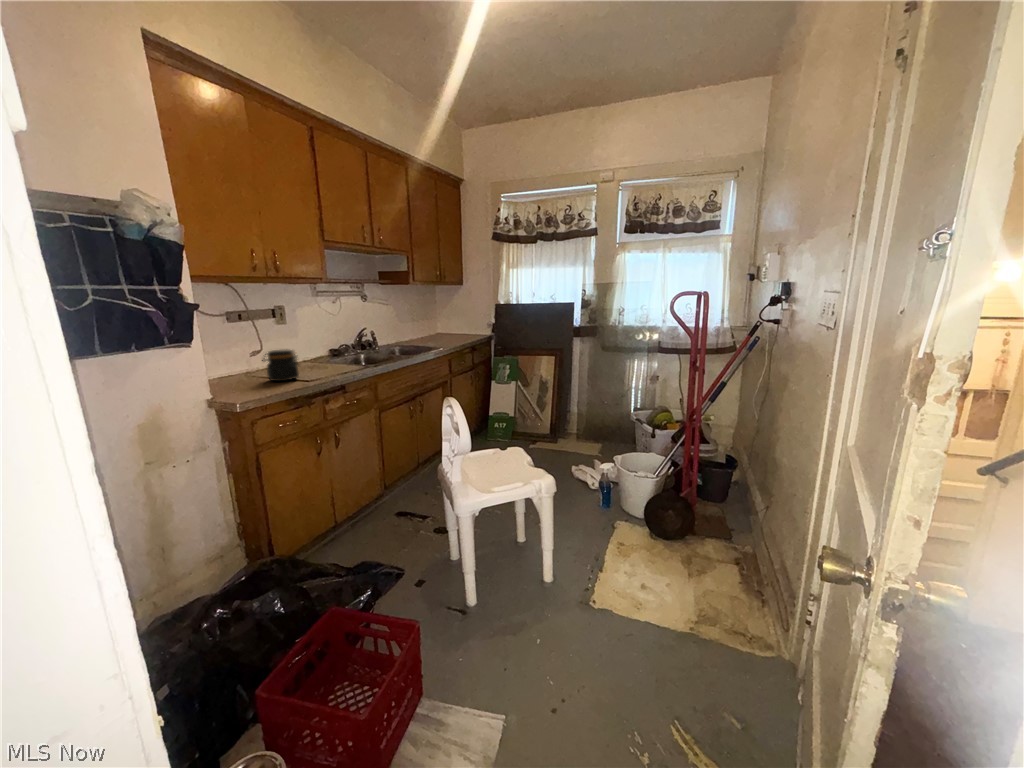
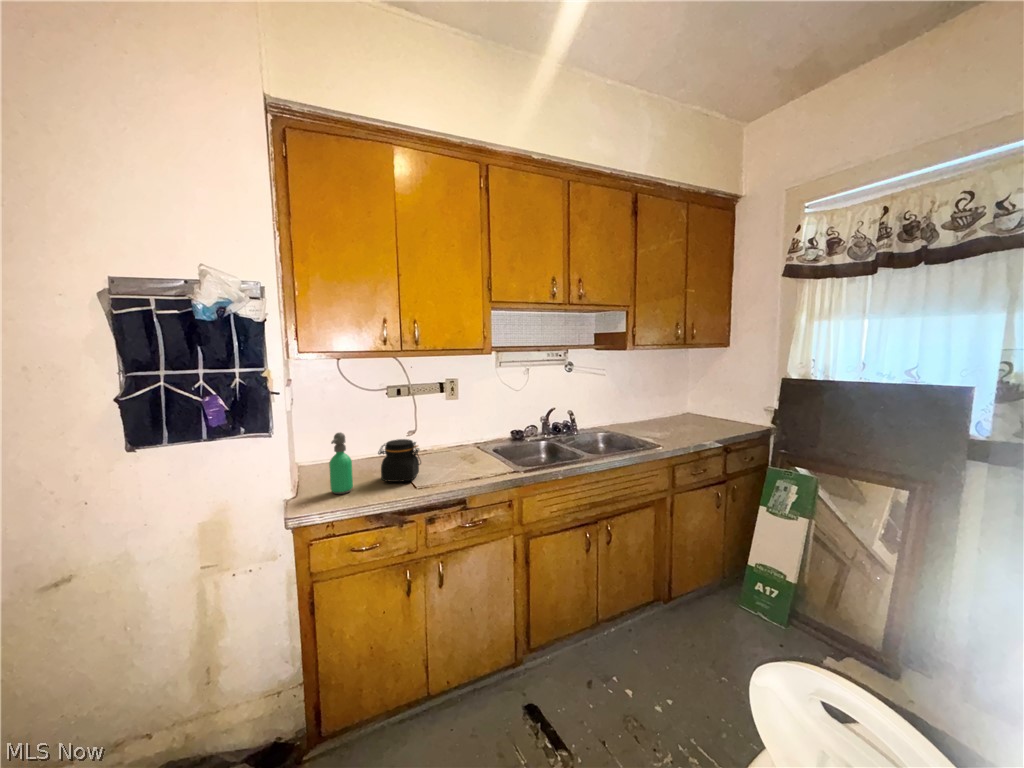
soap dispenser: none [235,342,257,391] -> present [329,433,353,494]

